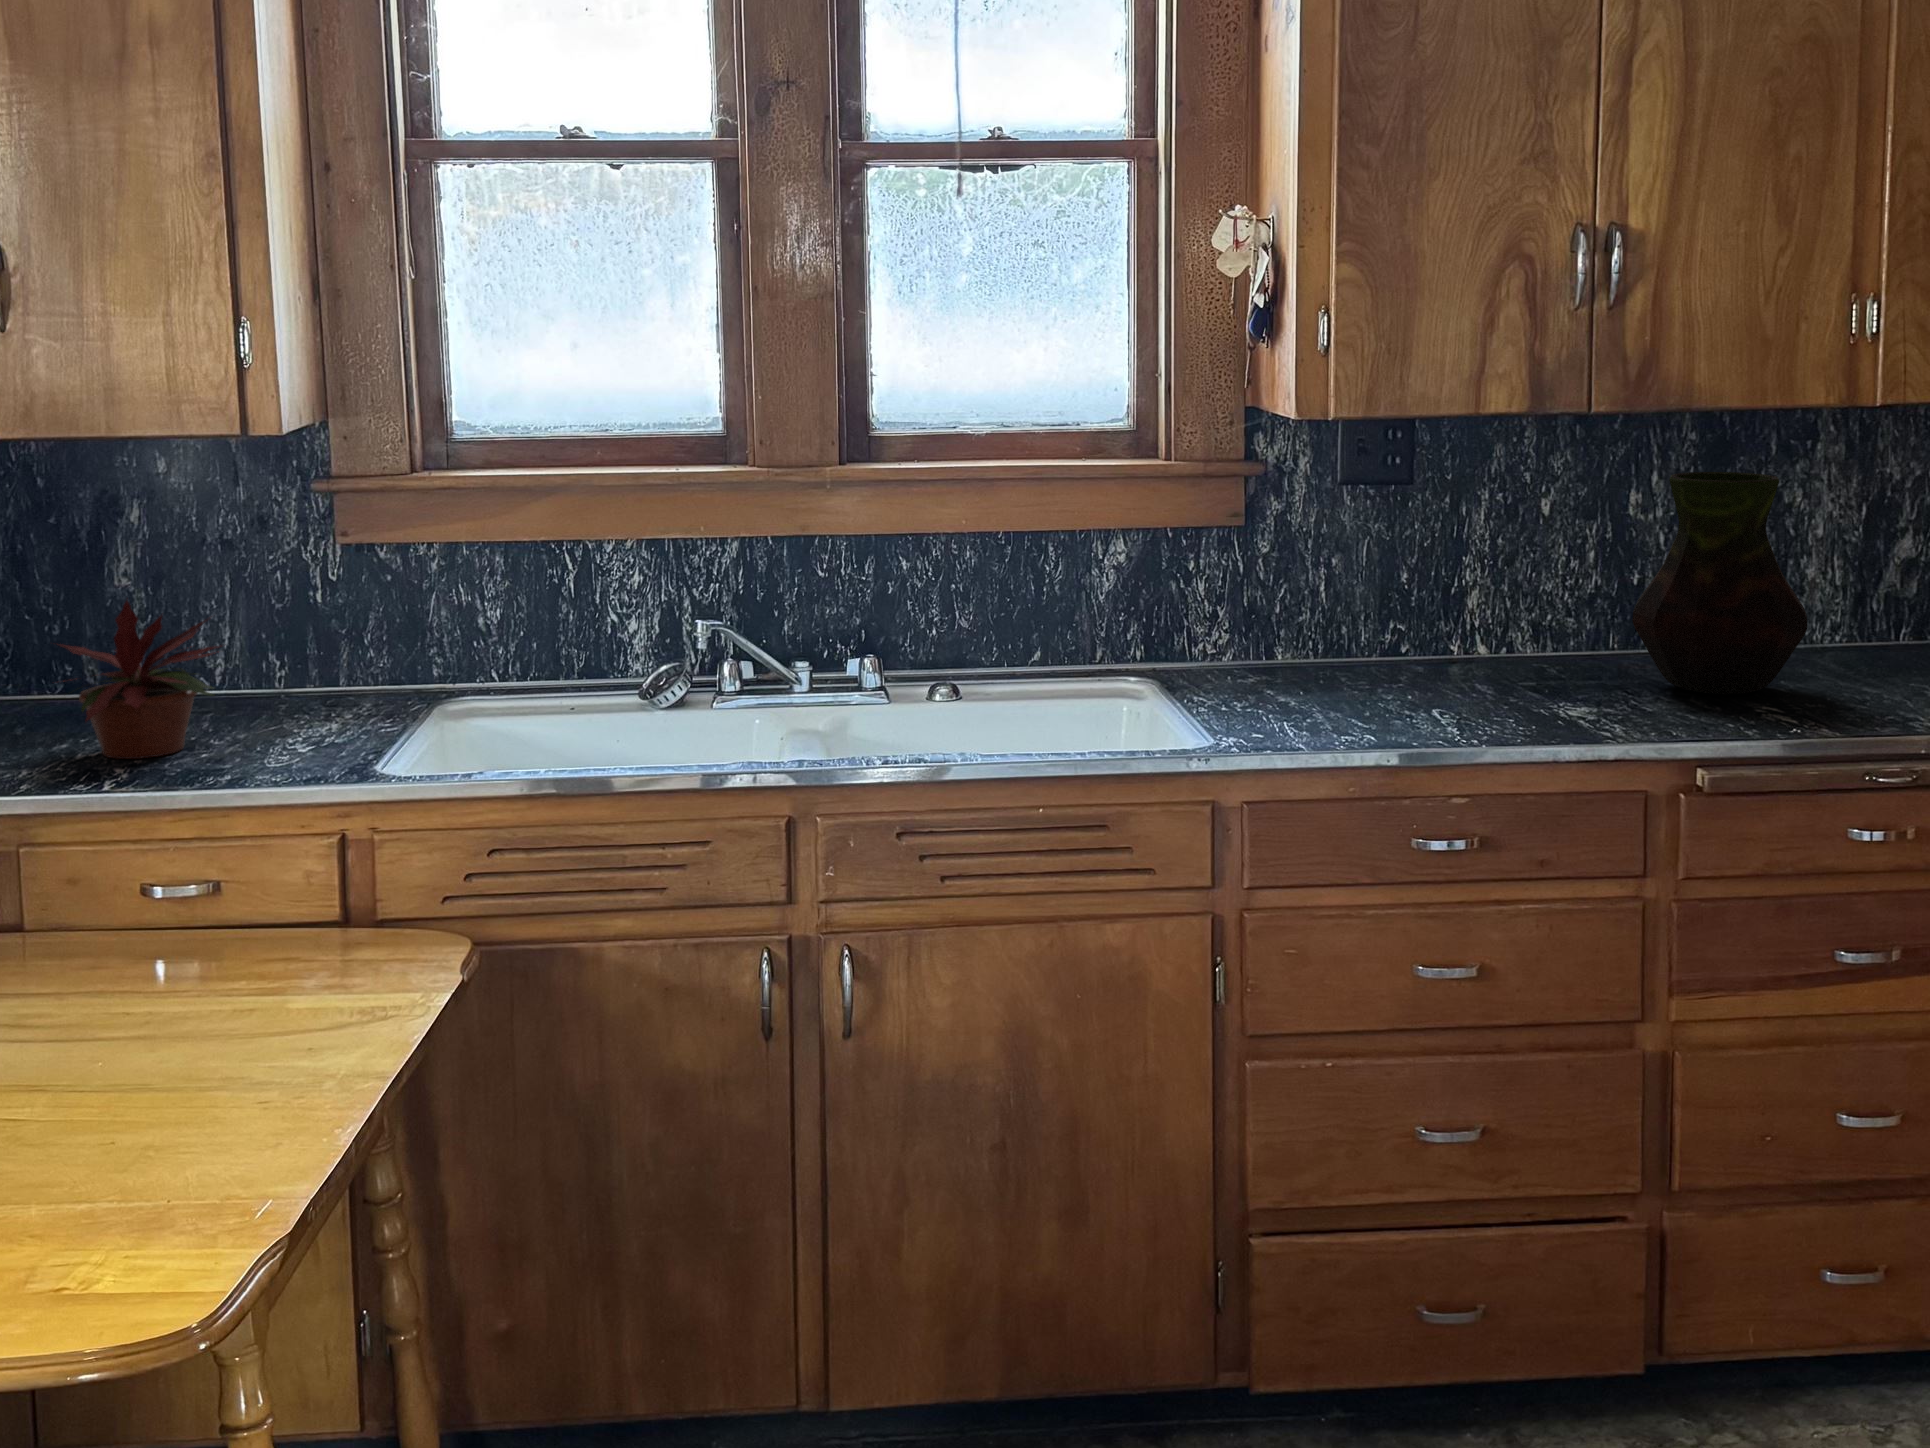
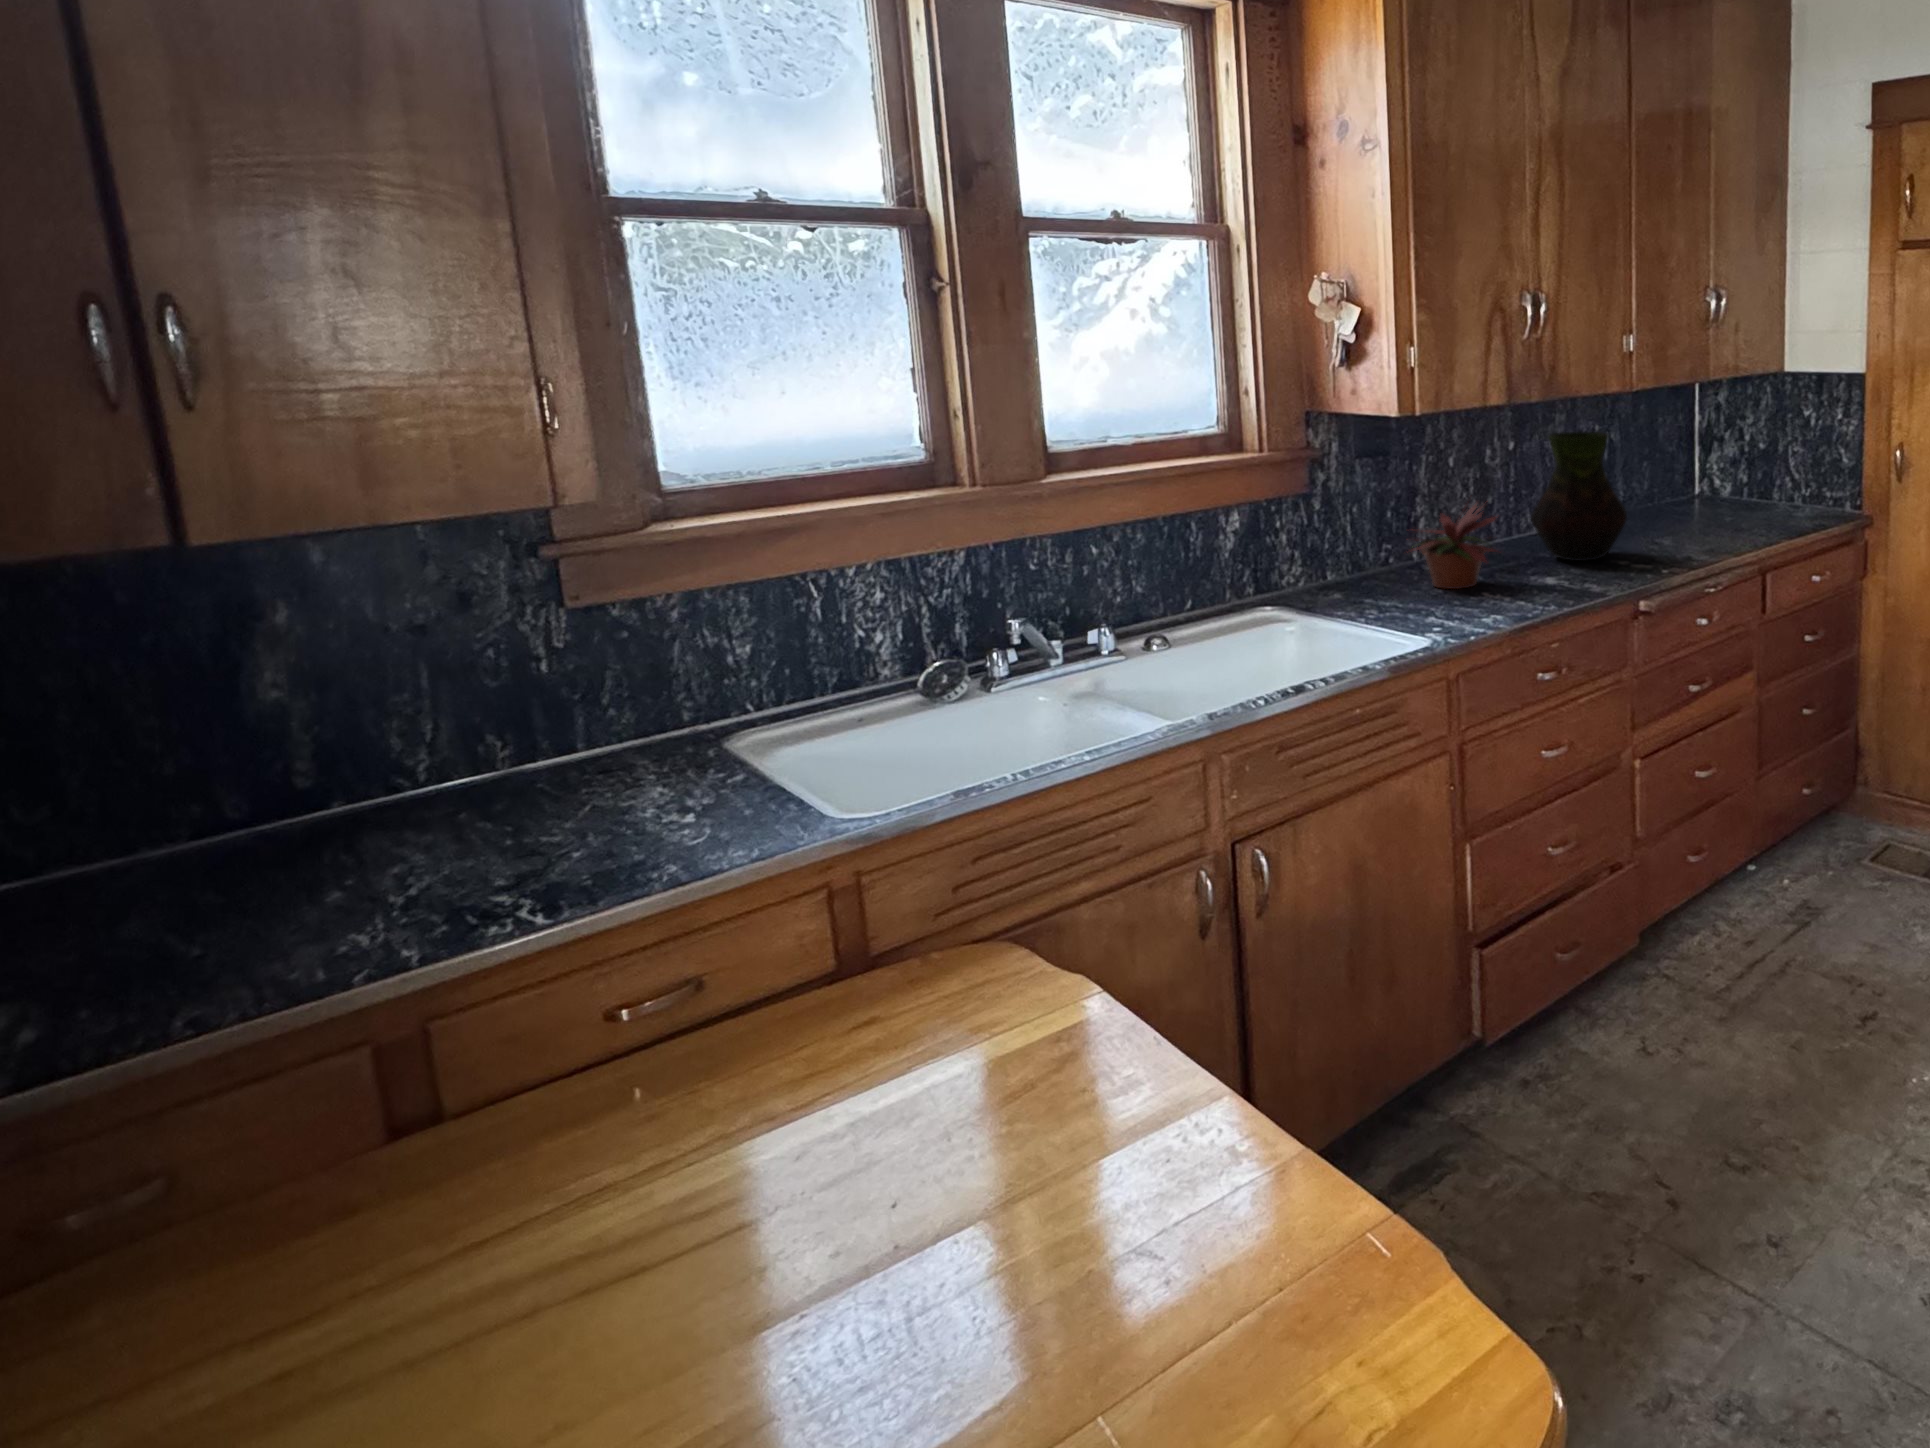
potted plant: present [57,600,217,759] -> present [1412,502,1495,589]

